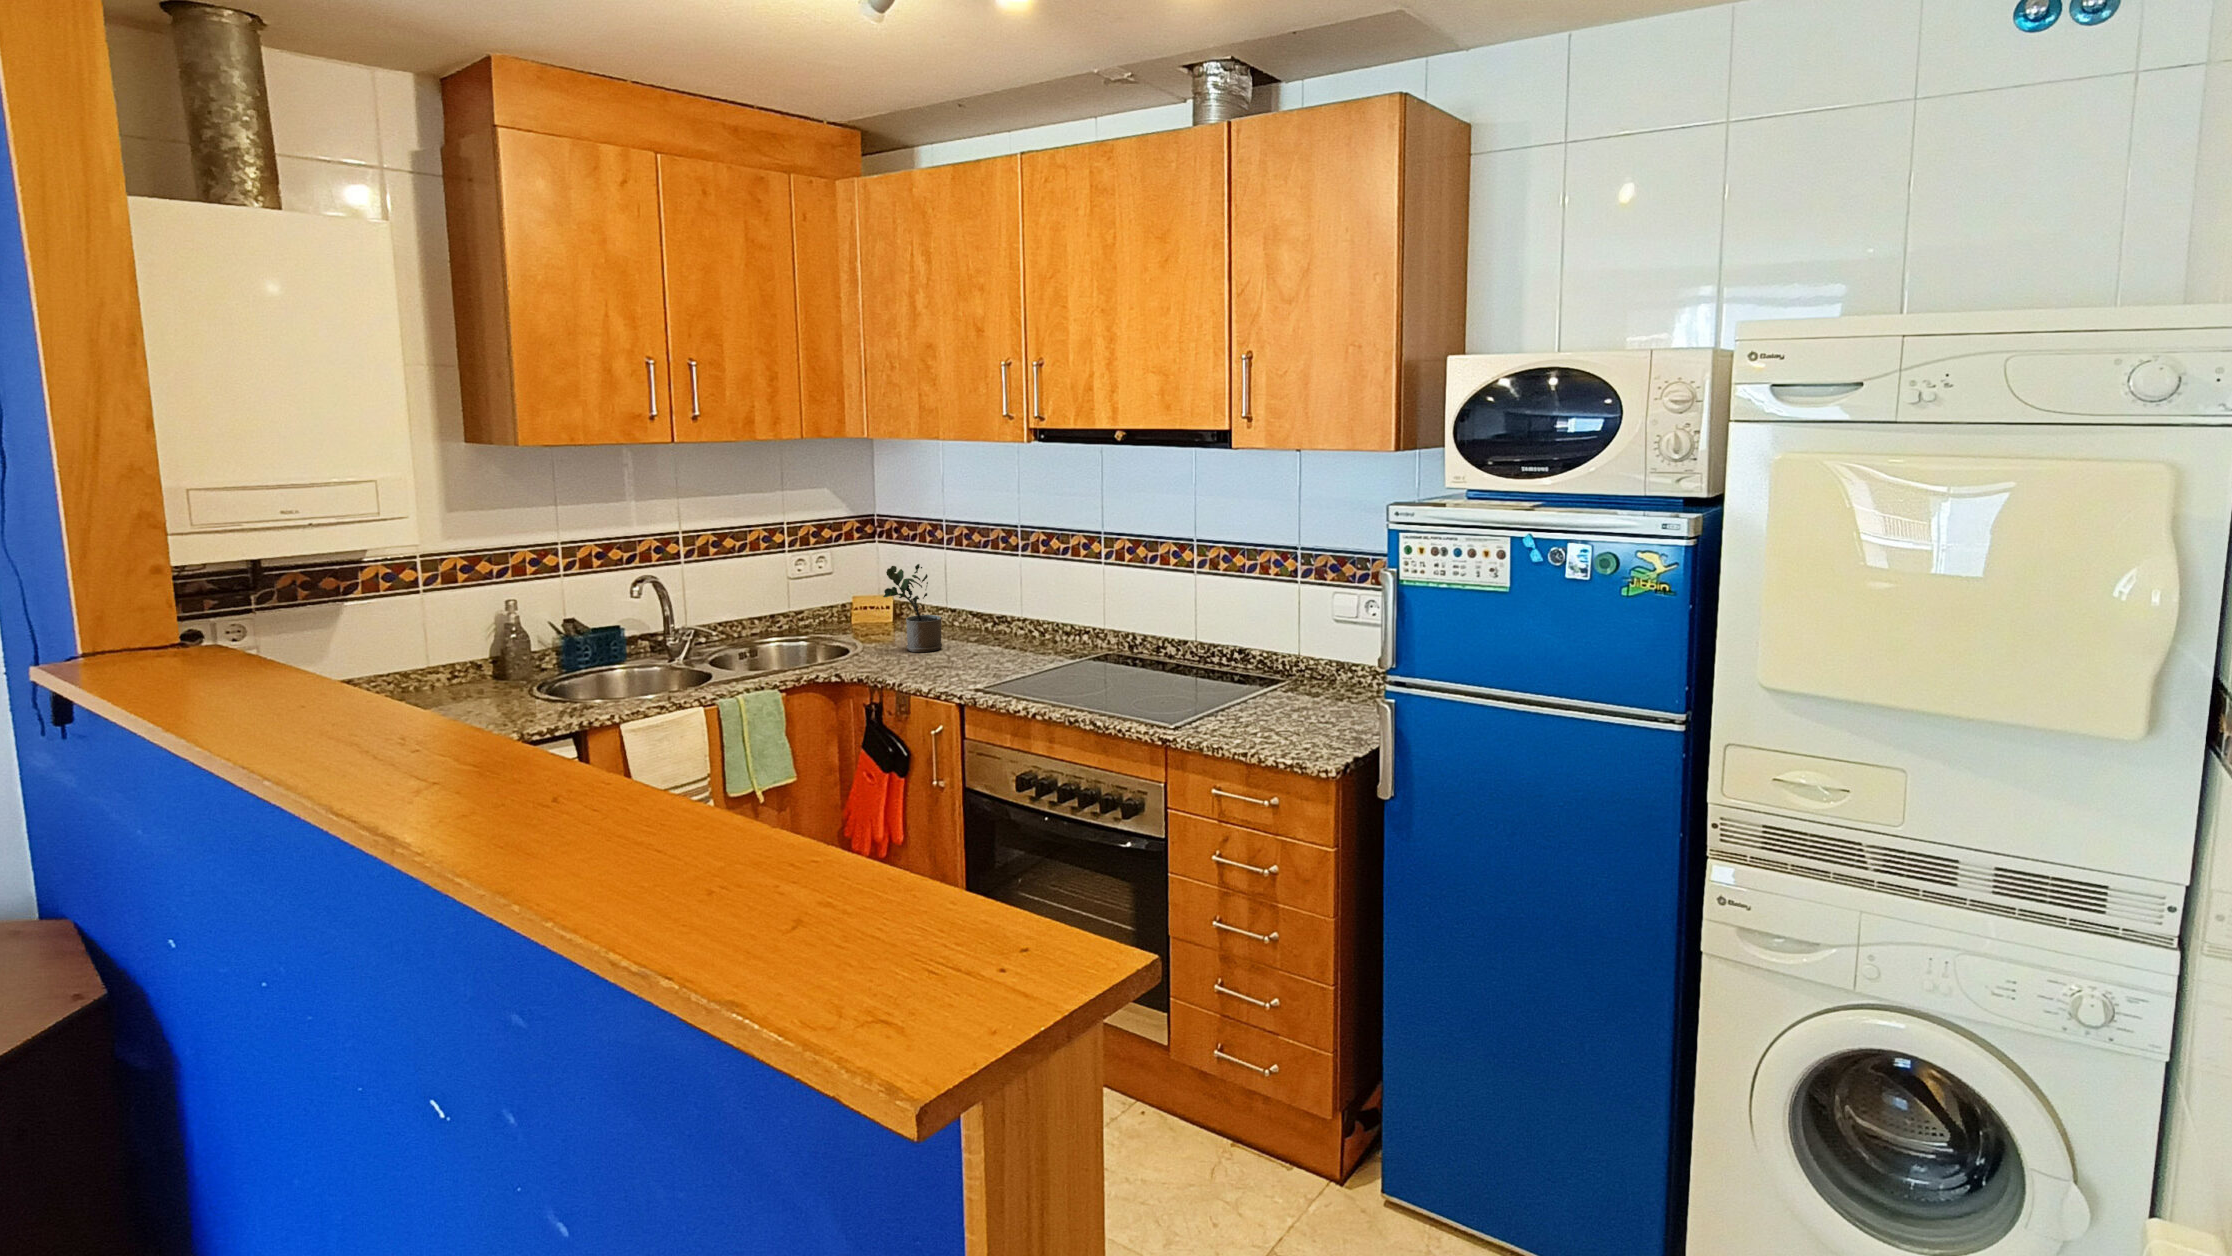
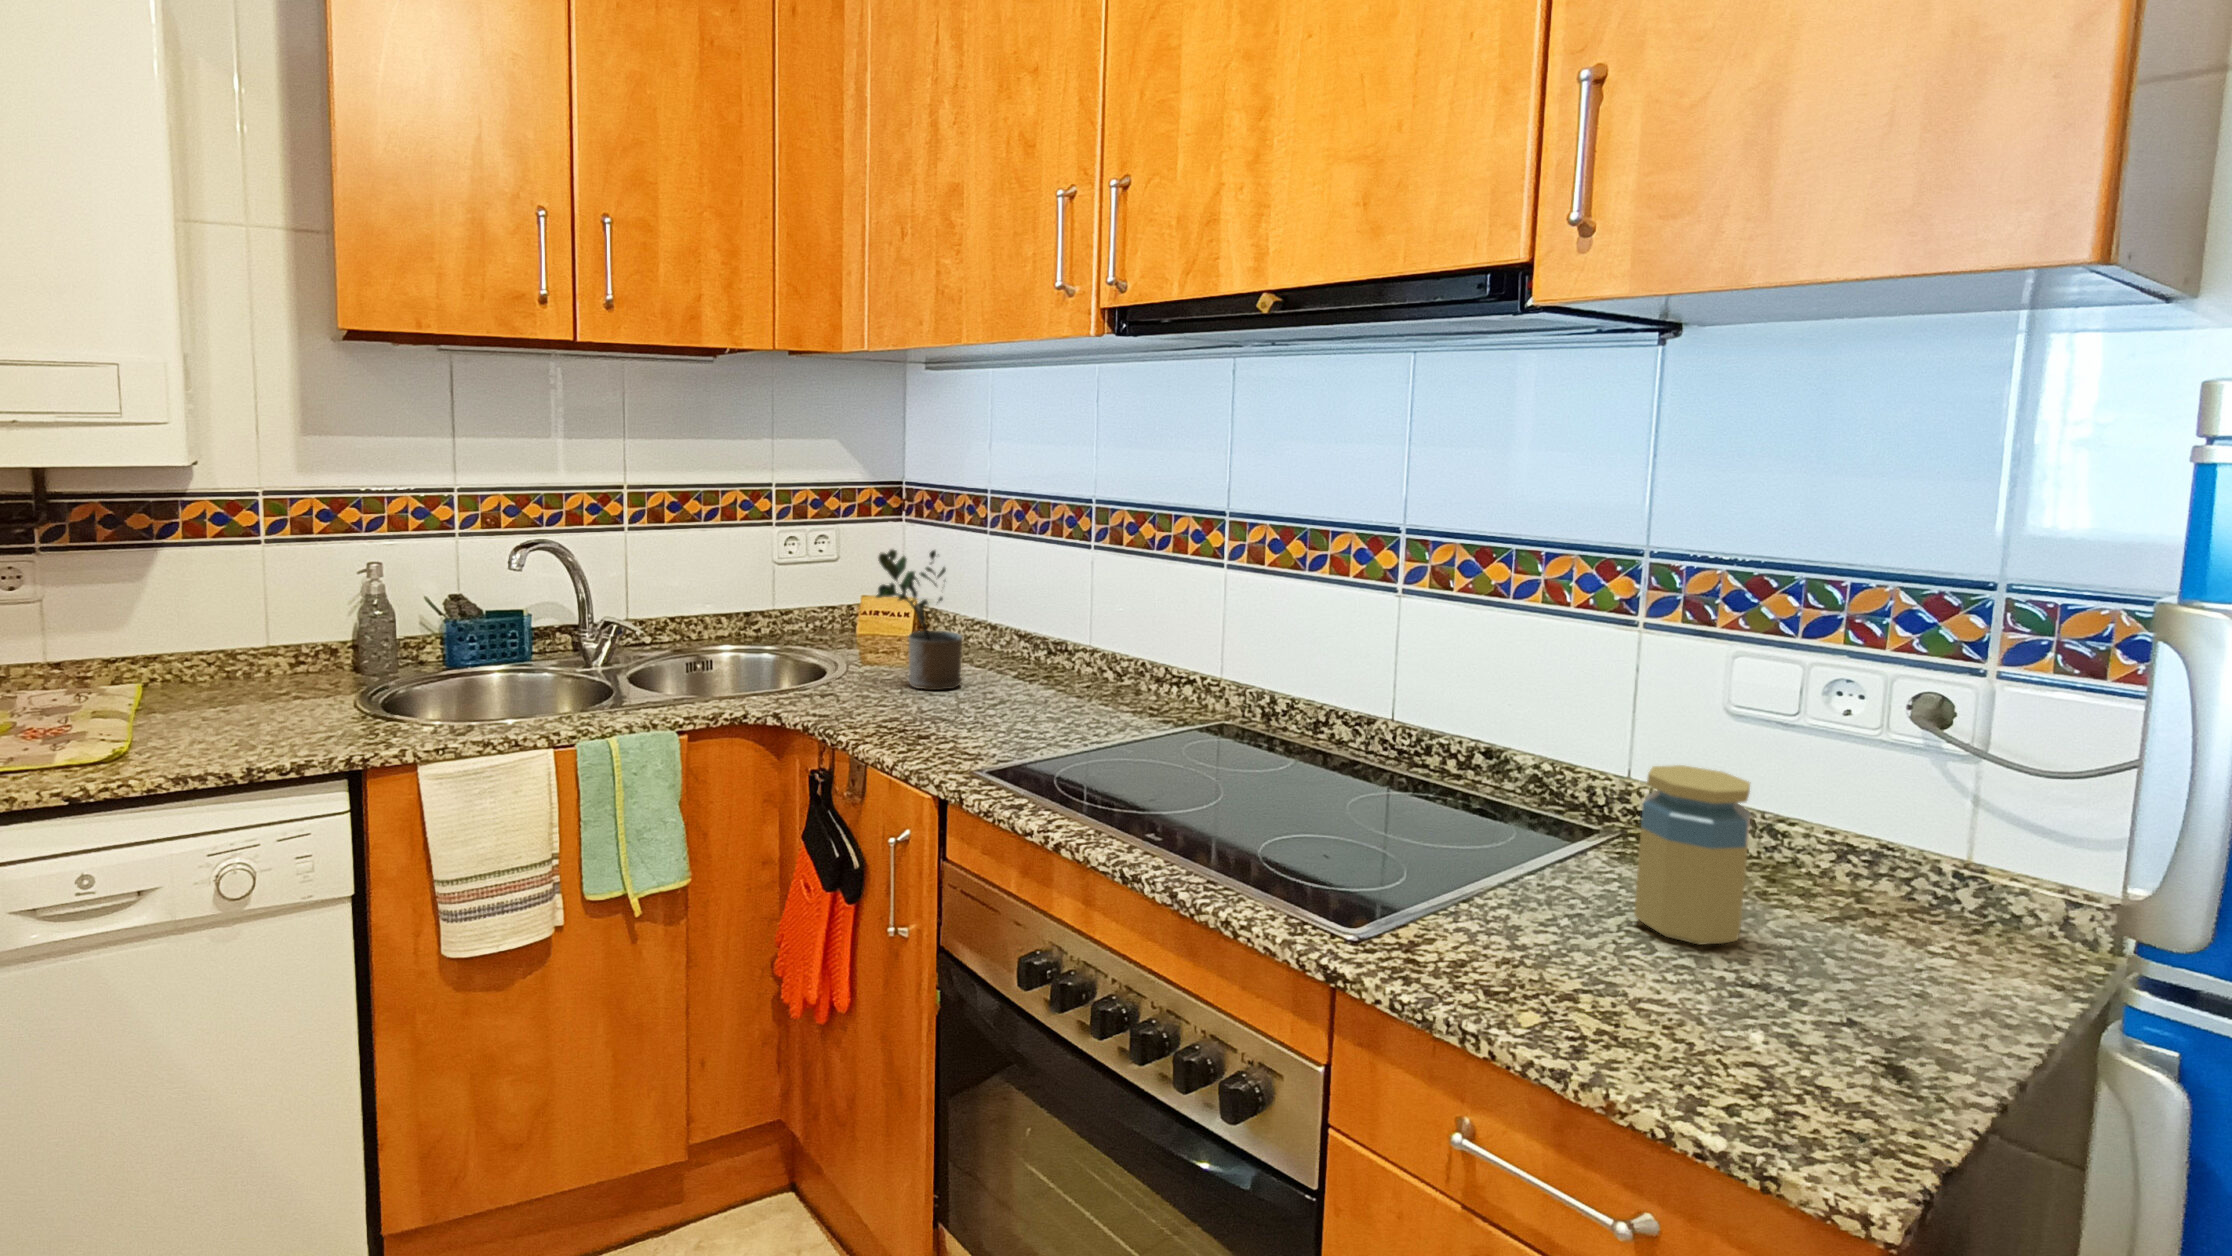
jar: none [1295,643,1335,715] -> present [1634,765,1750,945]

